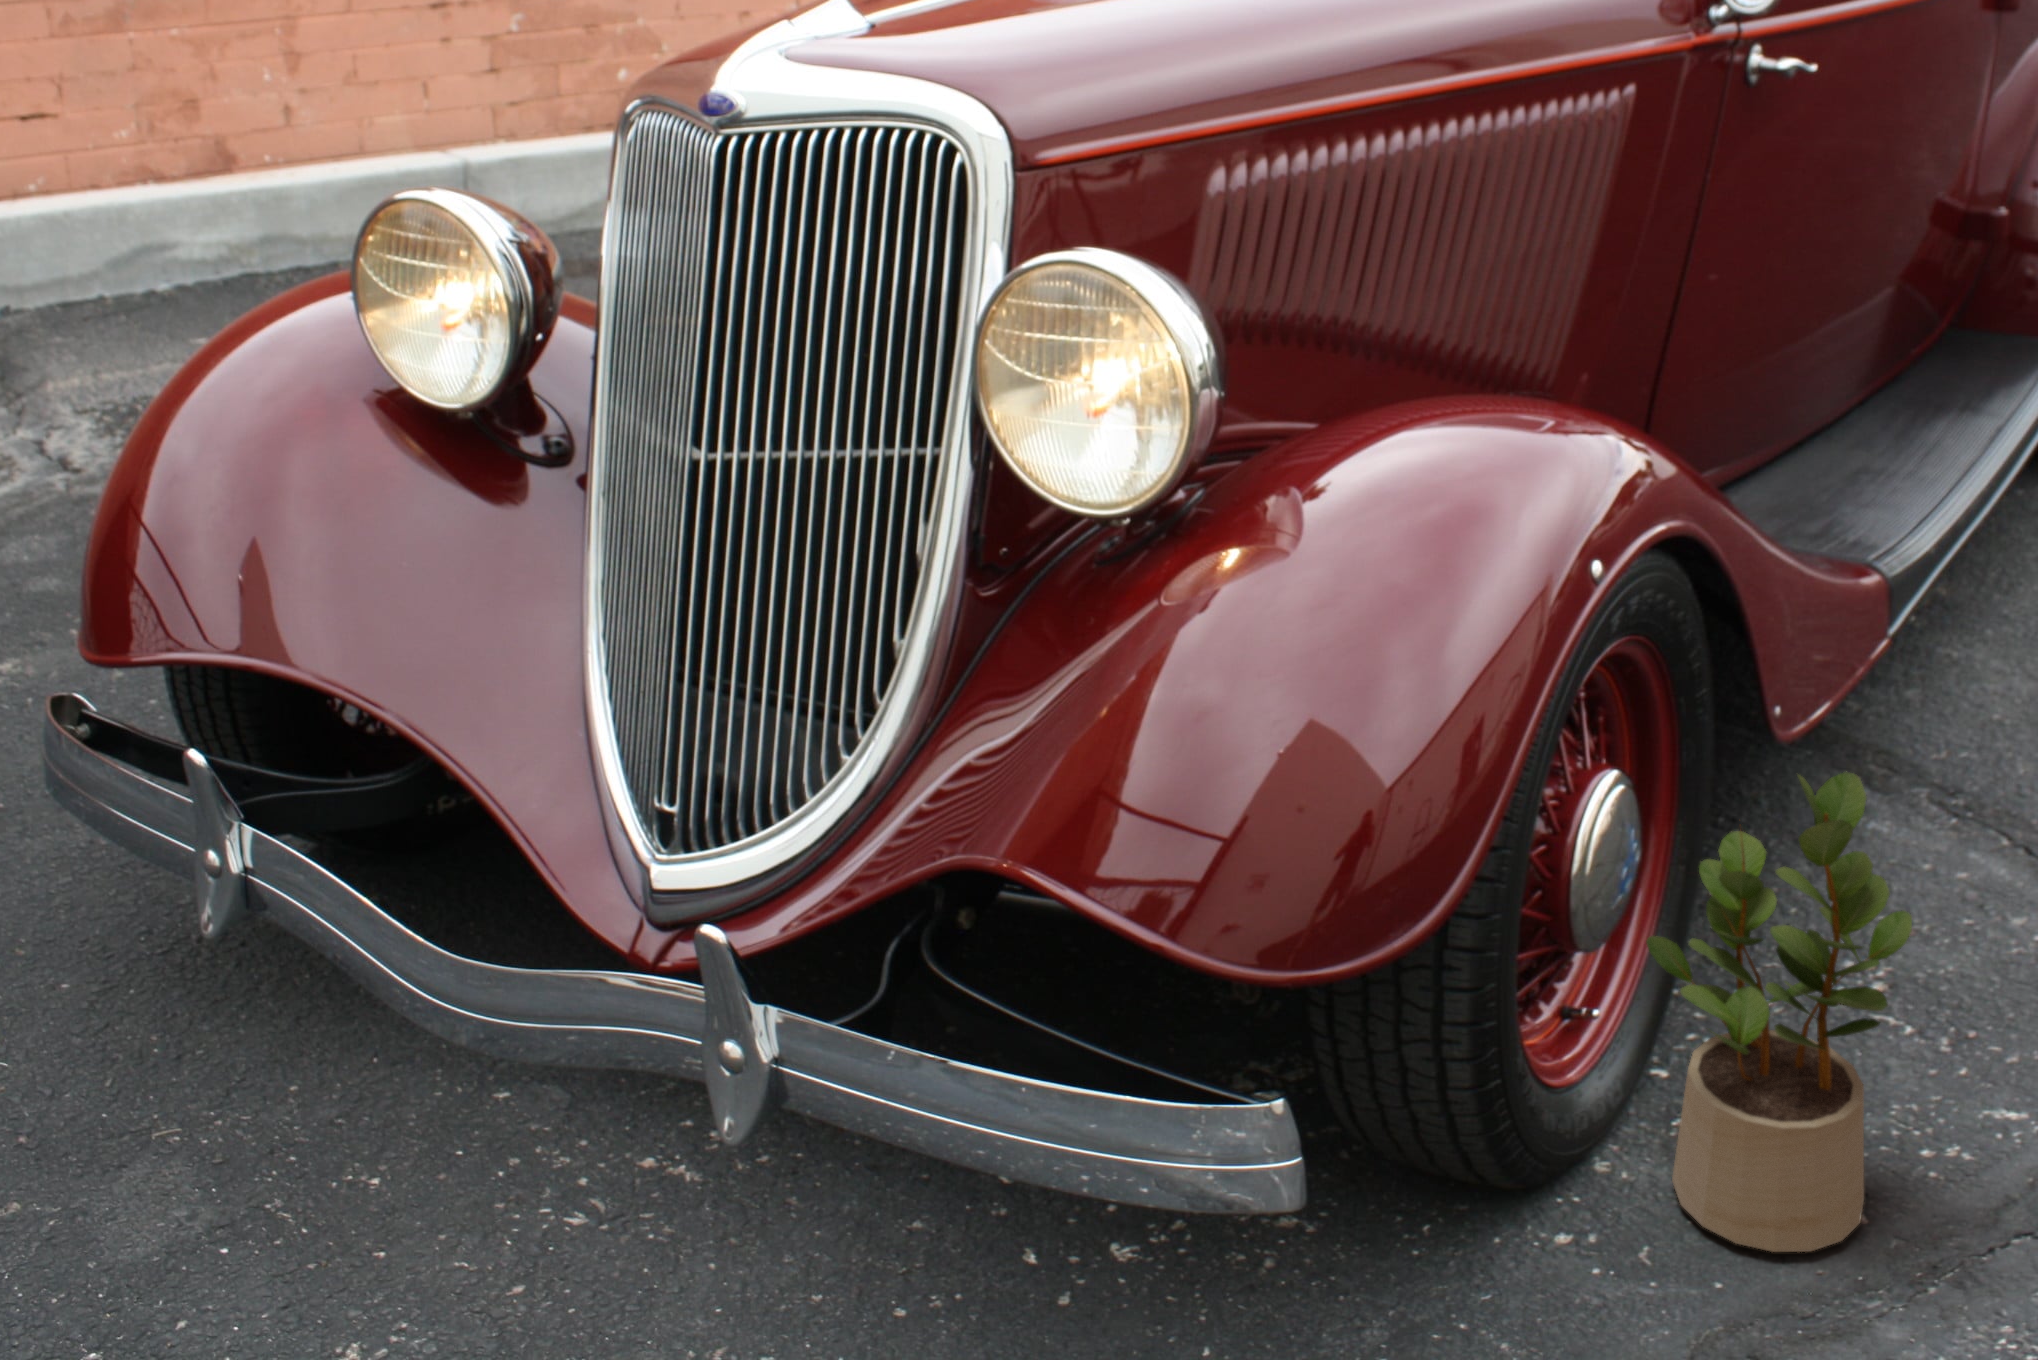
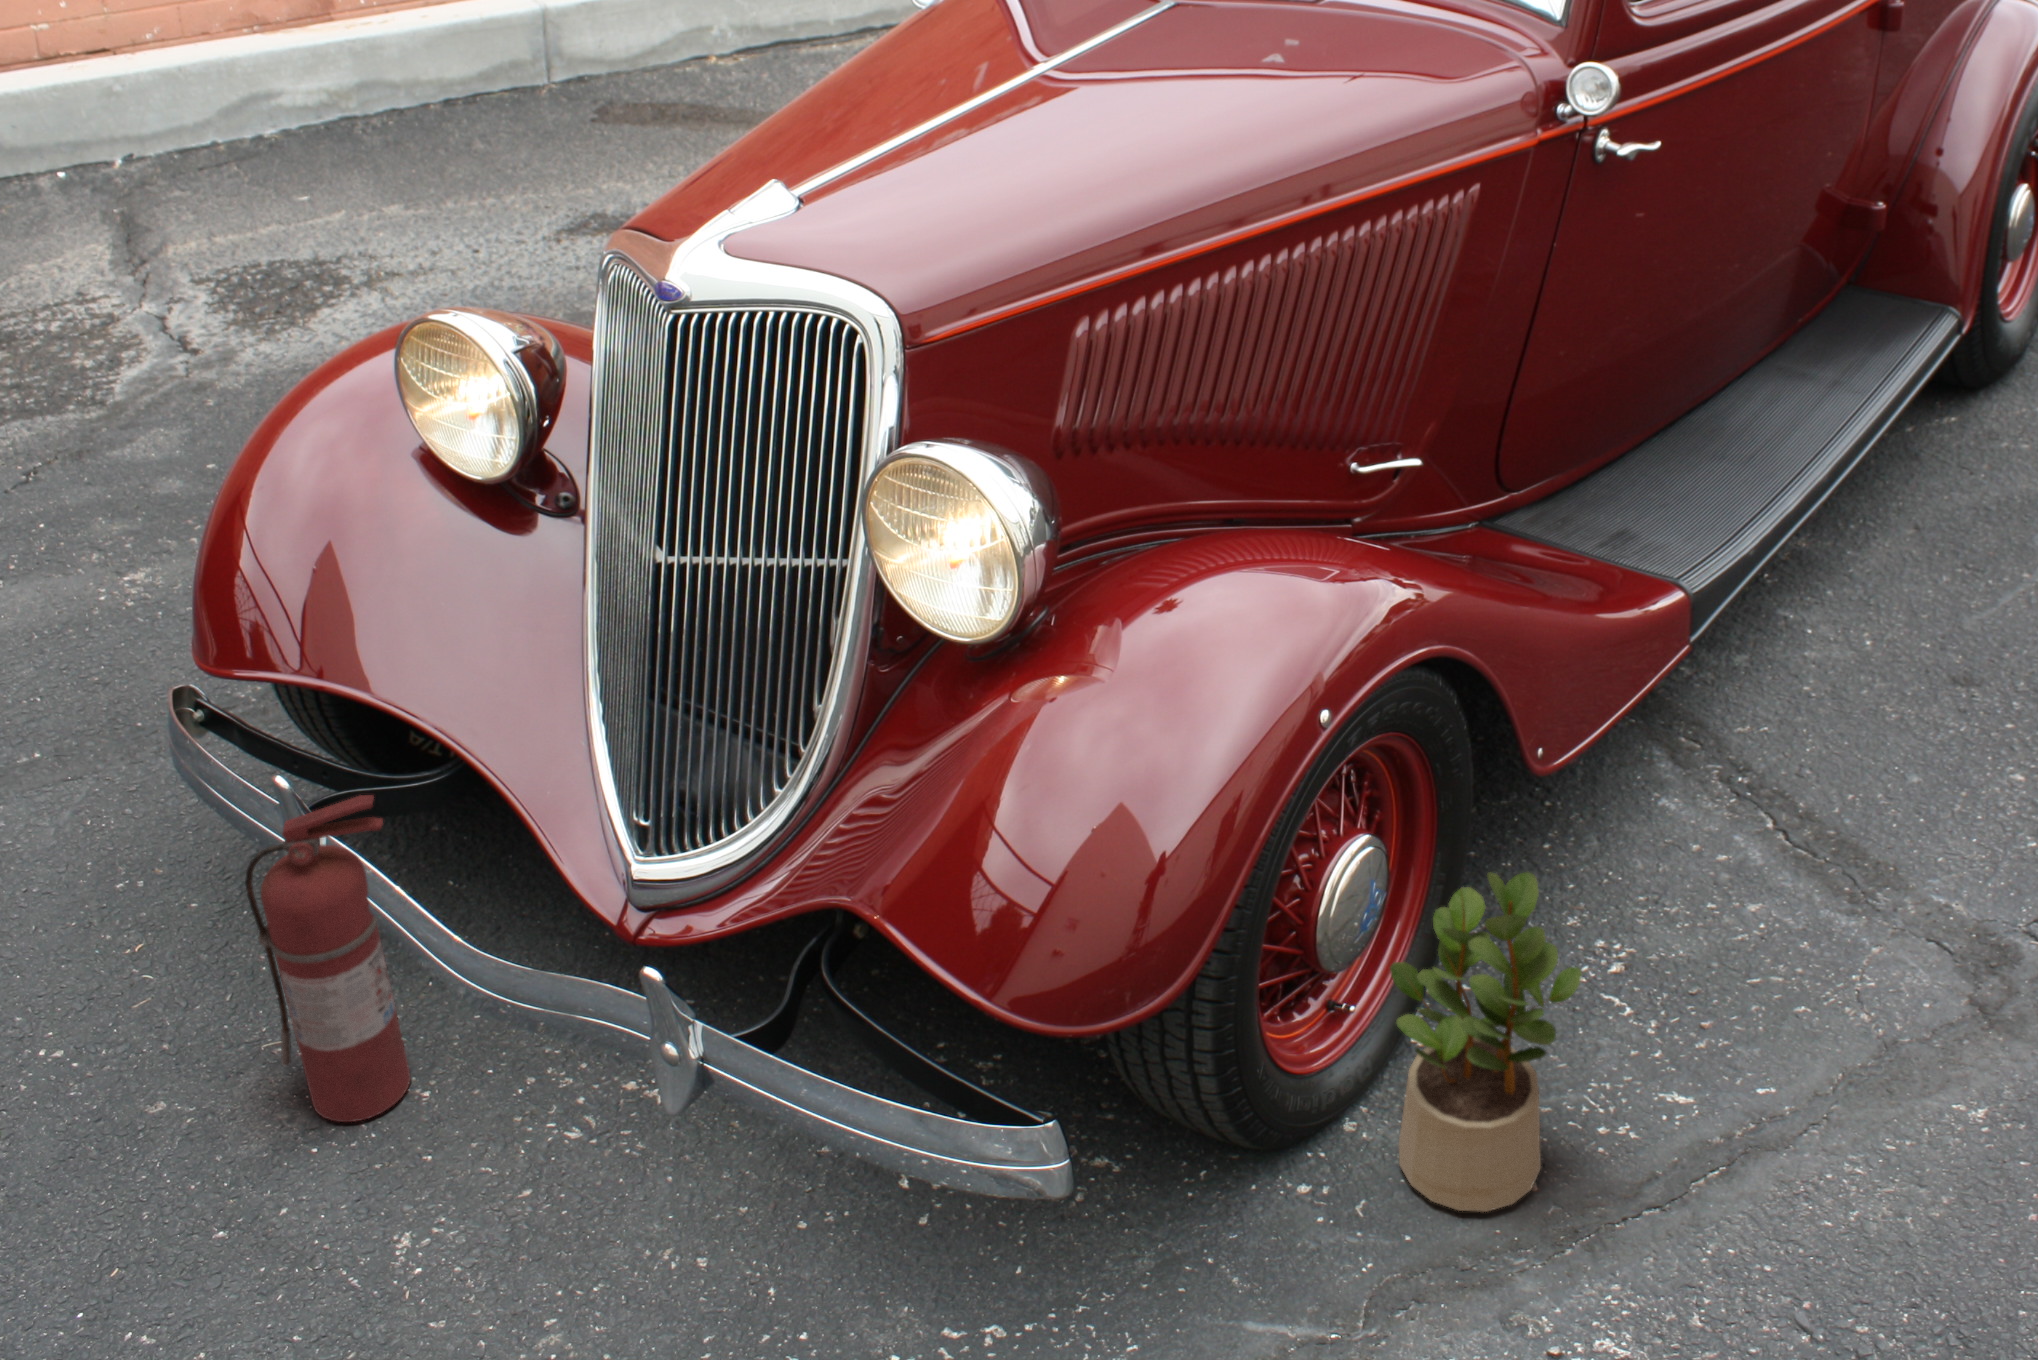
fire extinguisher: none [146,757,355,1227] -> present [245,795,411,1122]

